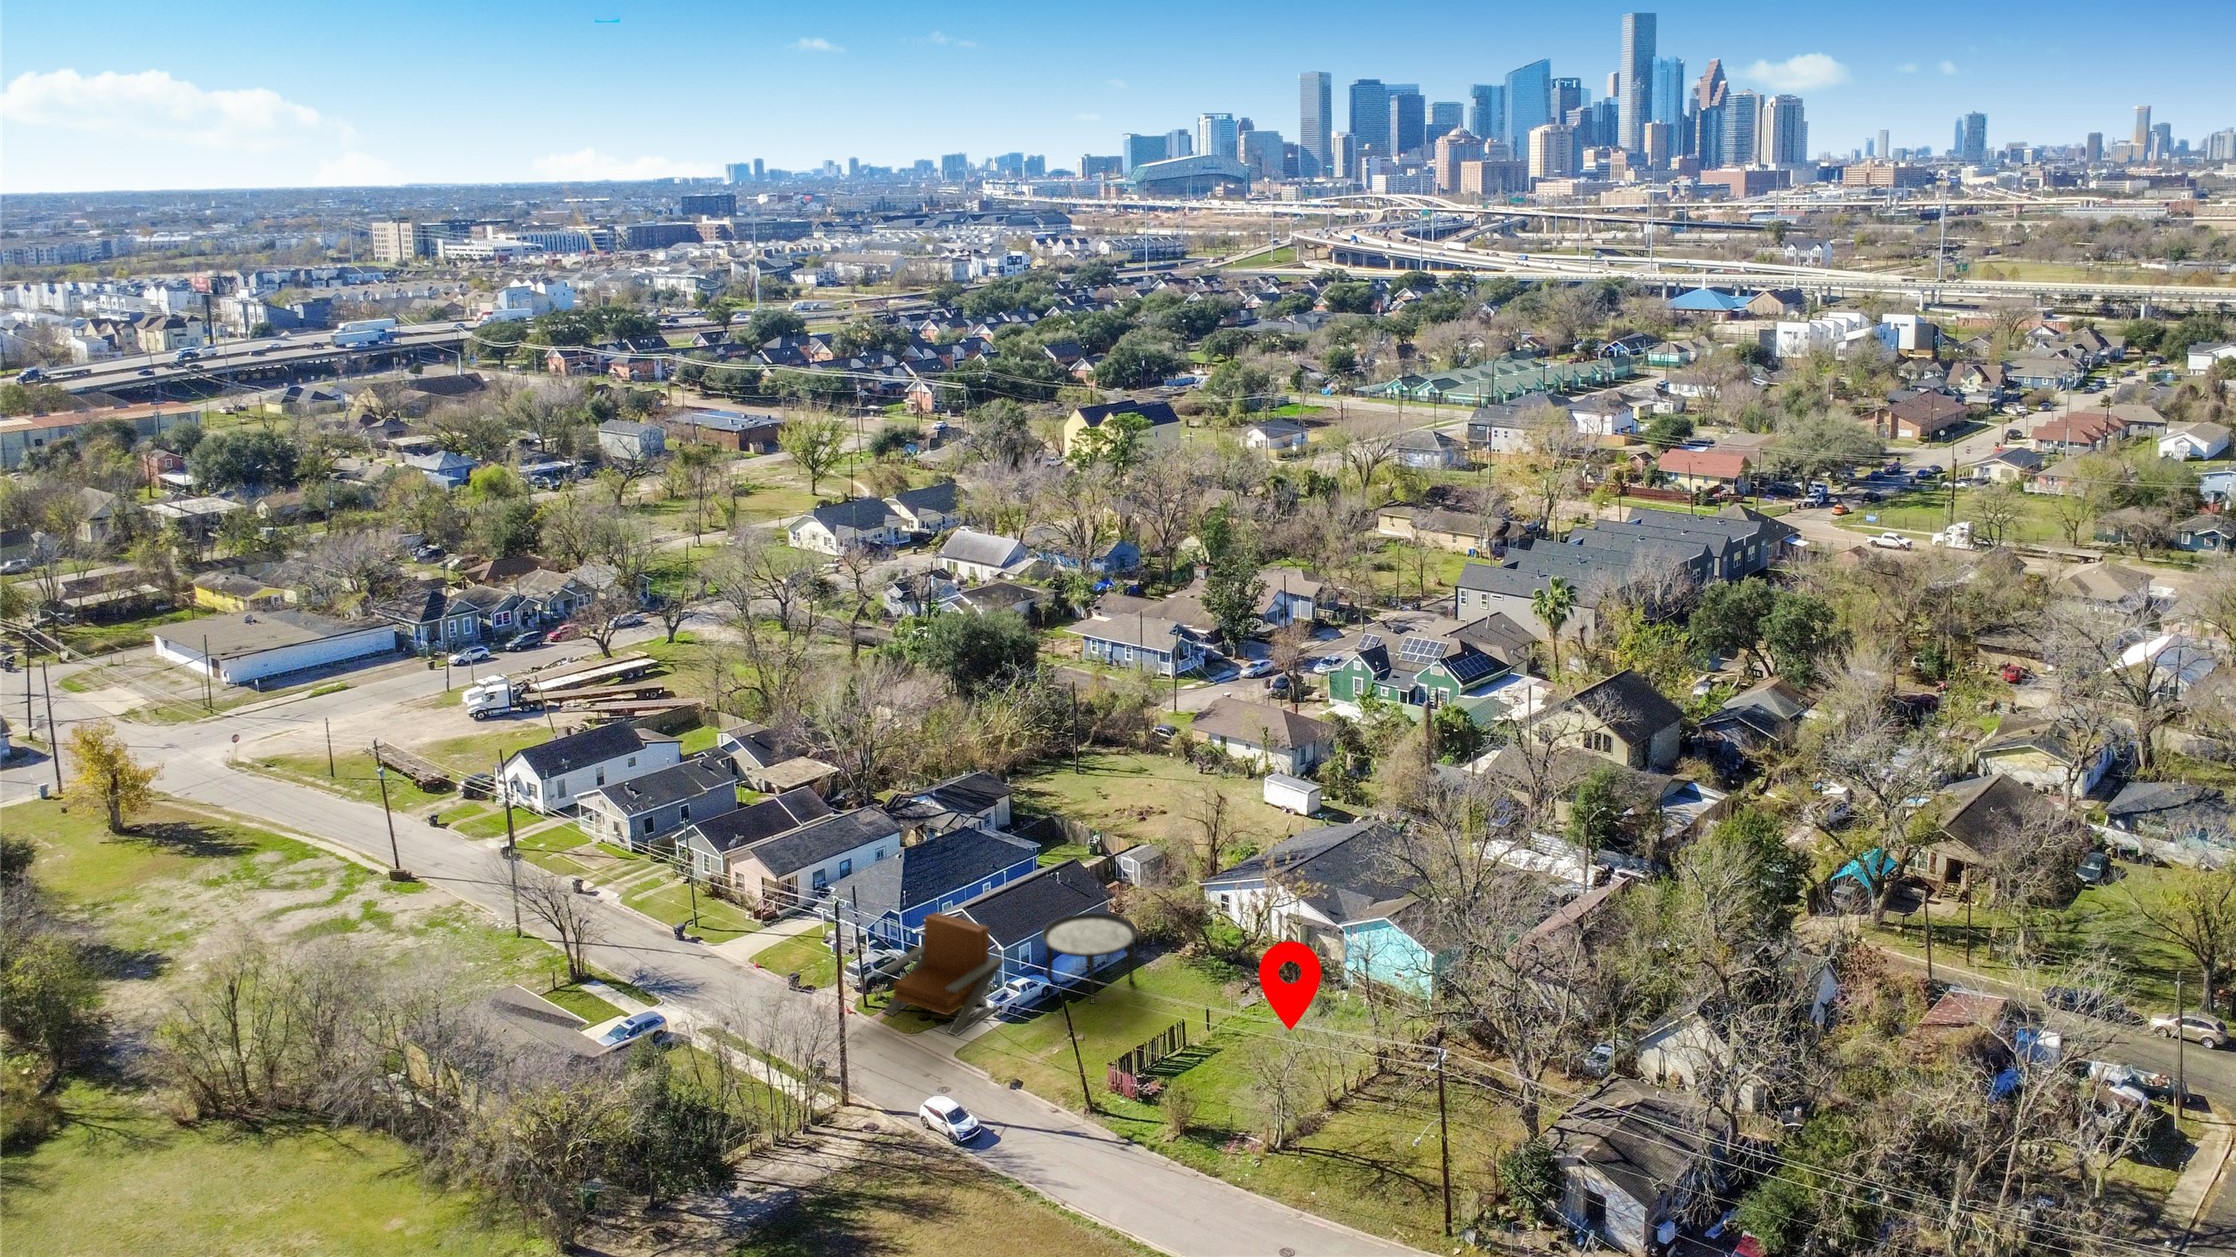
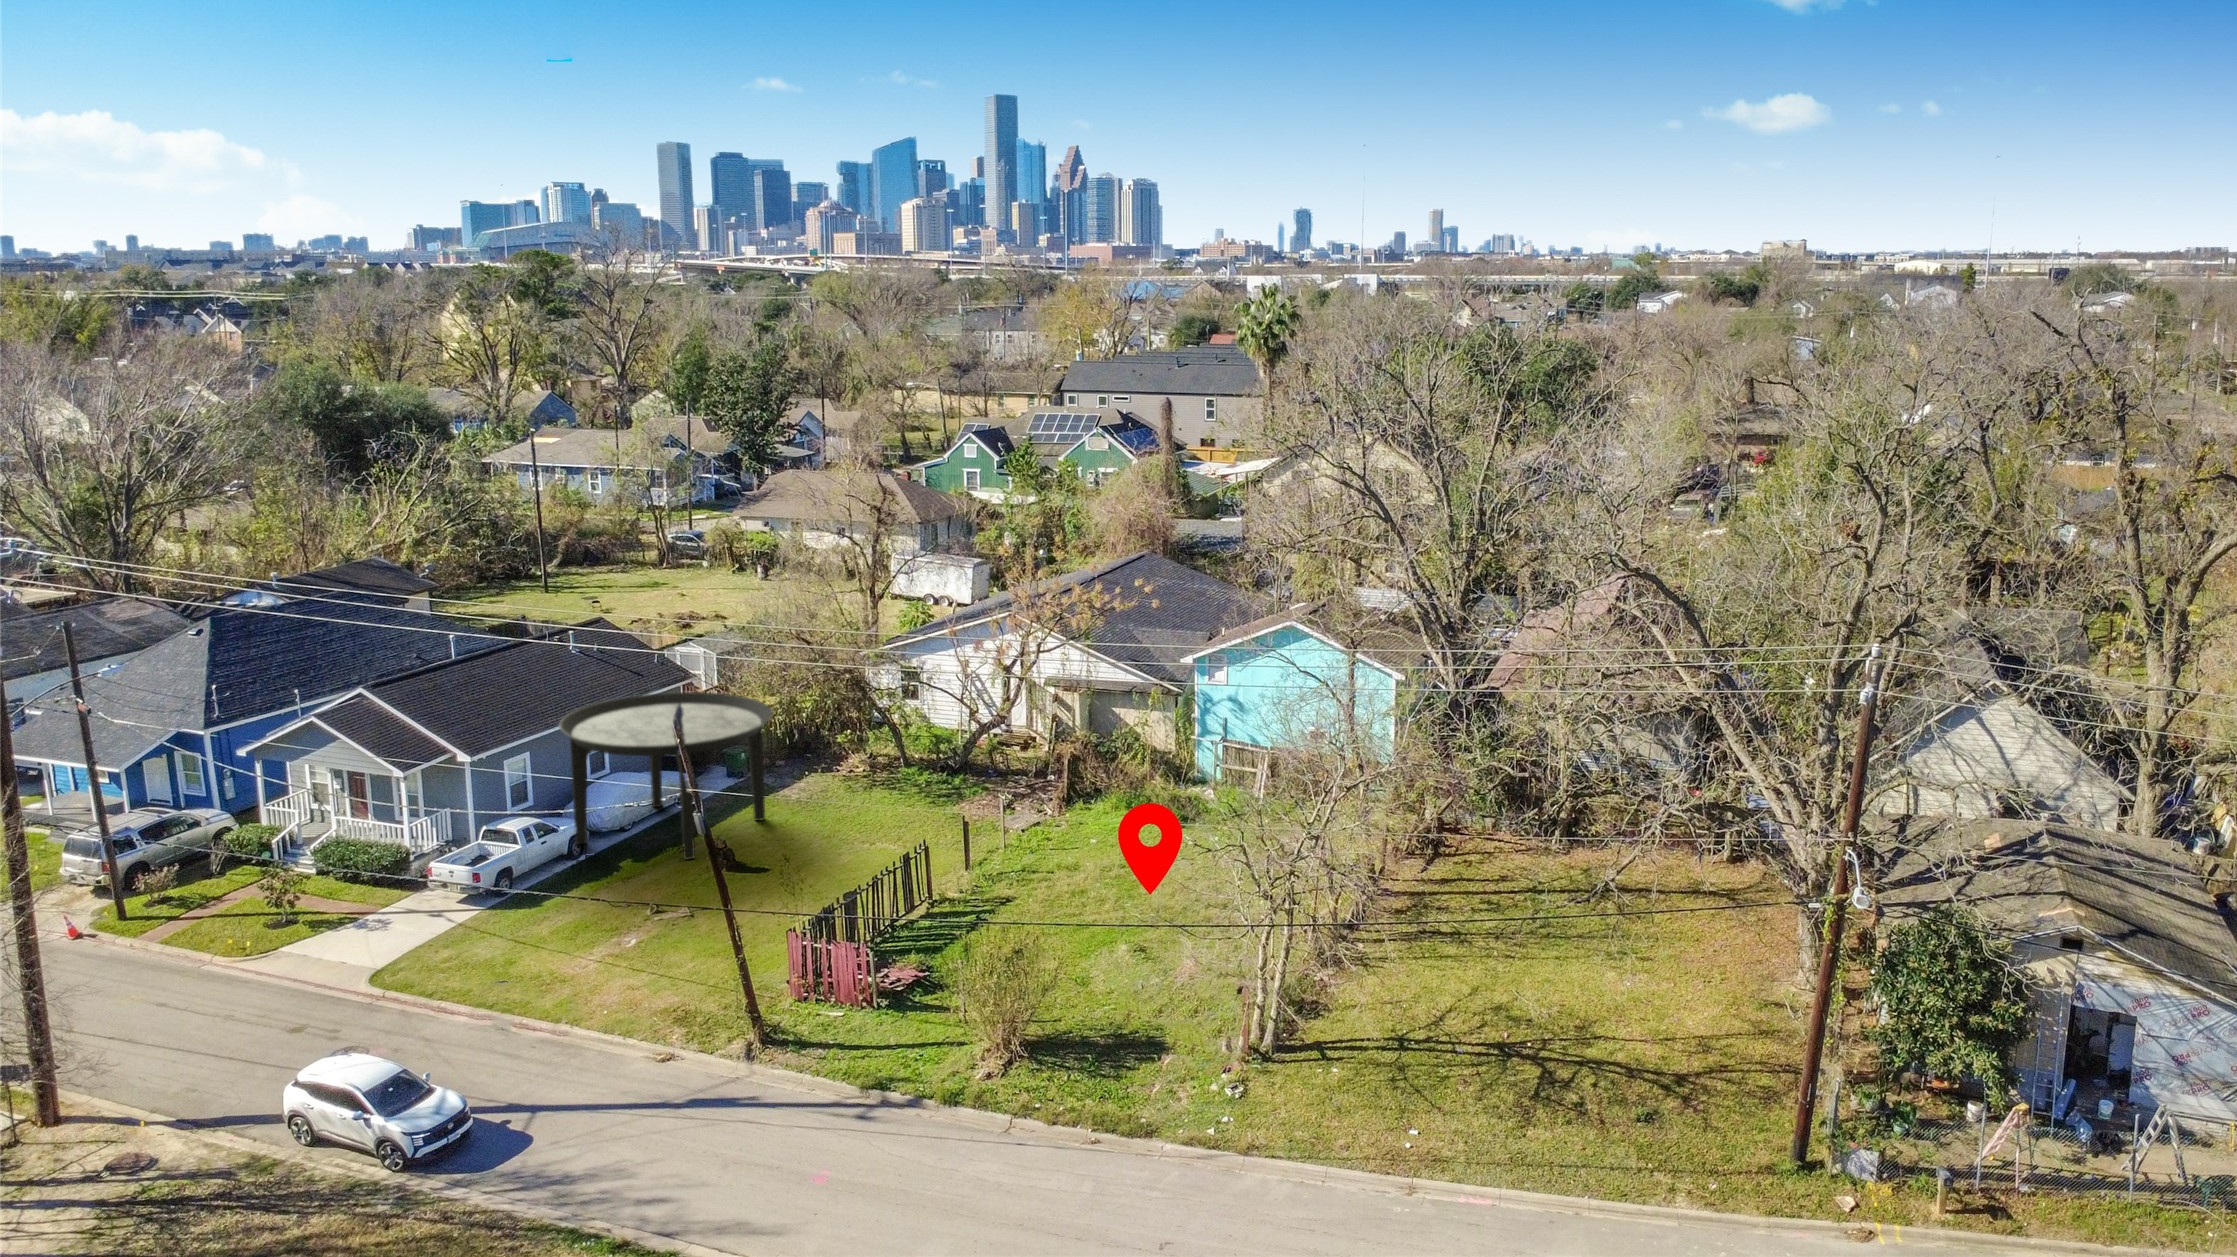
lounge chair: present [882,912,1003,1036] -> none [155,690,479,948]

